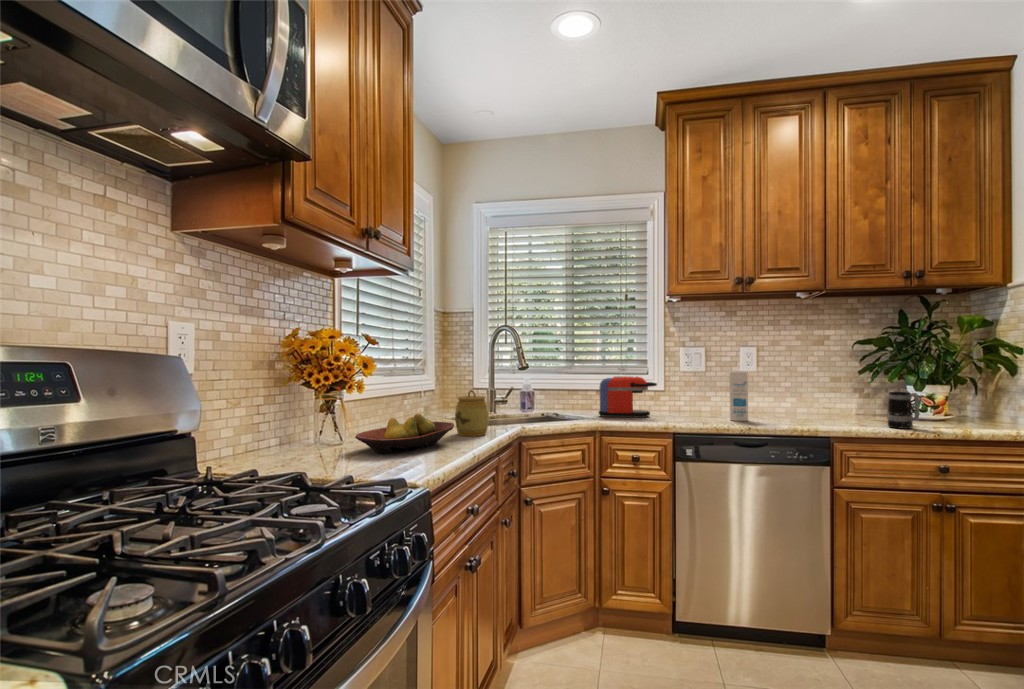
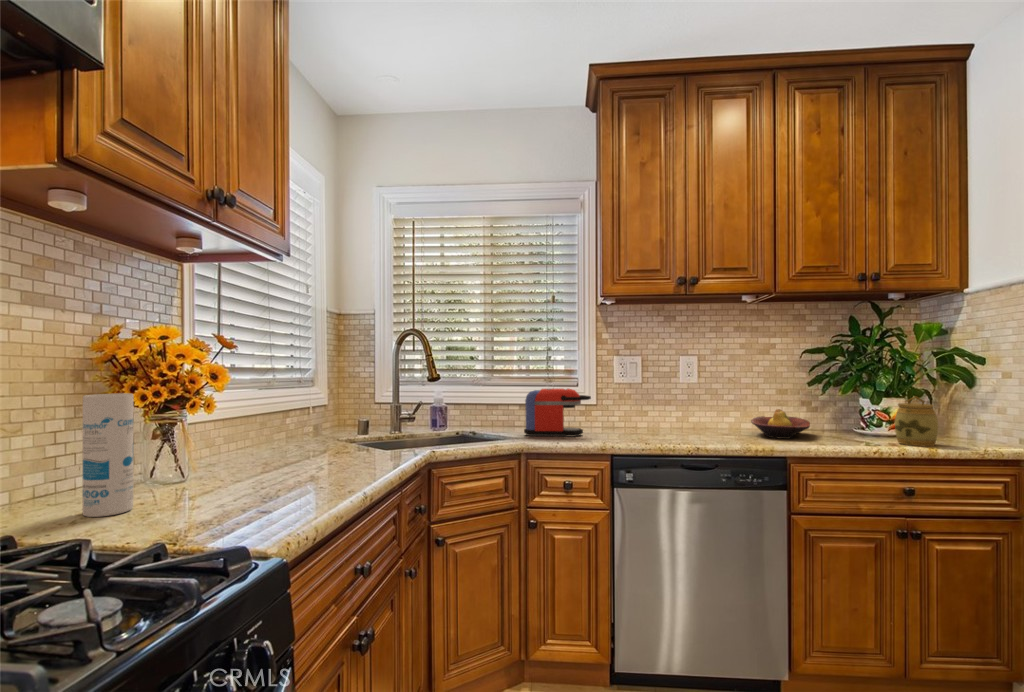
canister: present [729,372,748,421] -> present [82,393,133,517]
jar: present [455,389,489,436] -> present [895,396,938,446]
mug: present [887,392,920,429] -> none [847,405,883,447]
fruit bowl: present [355,414,454,454] -> present [751,409,810,439]

